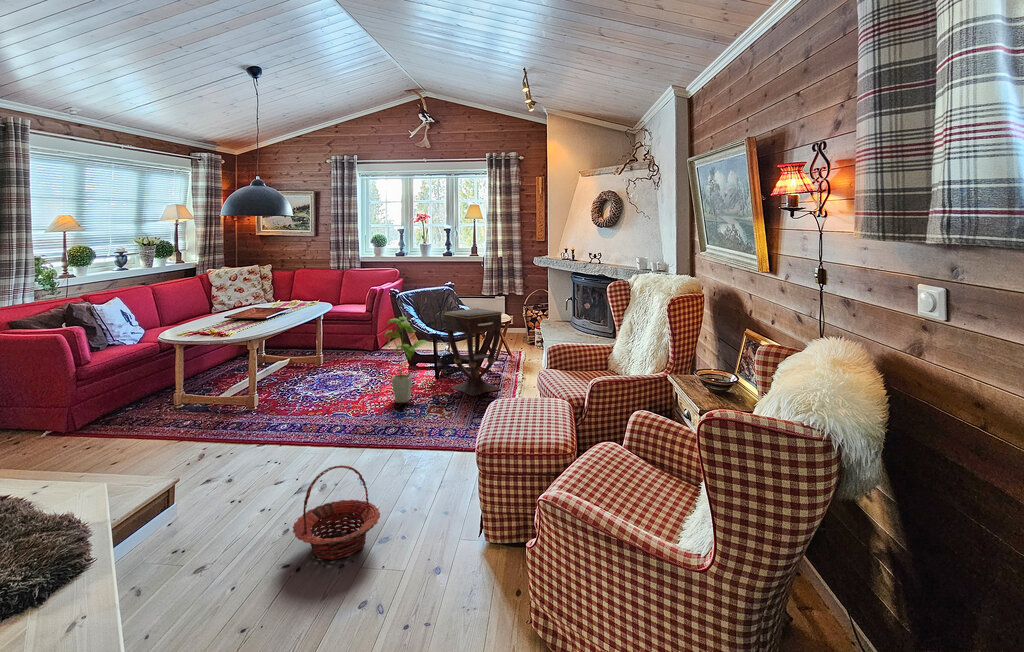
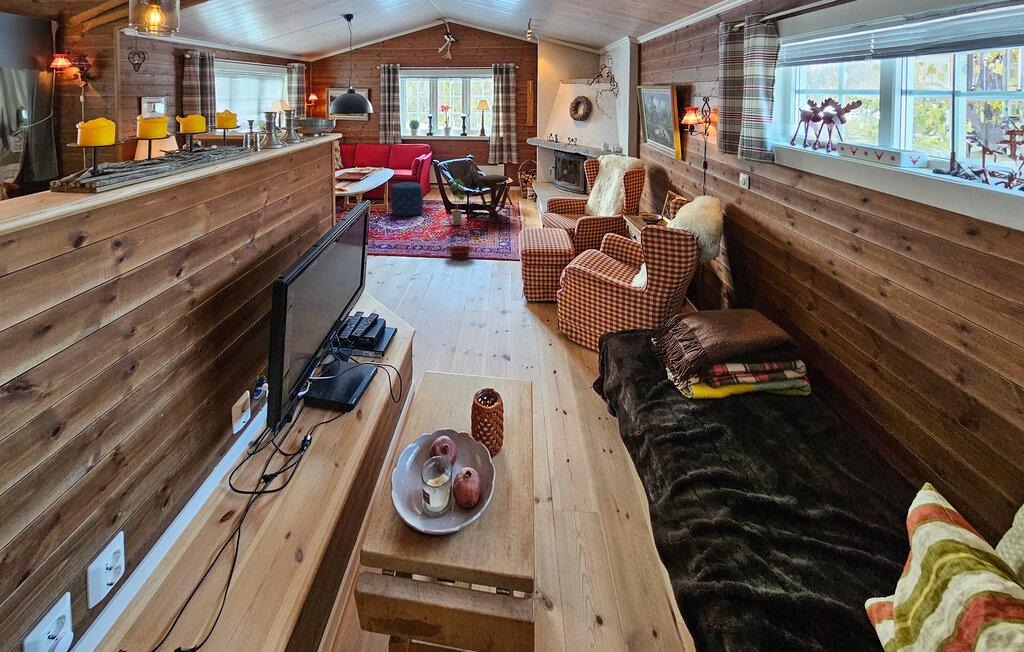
pouf: none [299,321,358,380] -> present [390,182,423,216]

